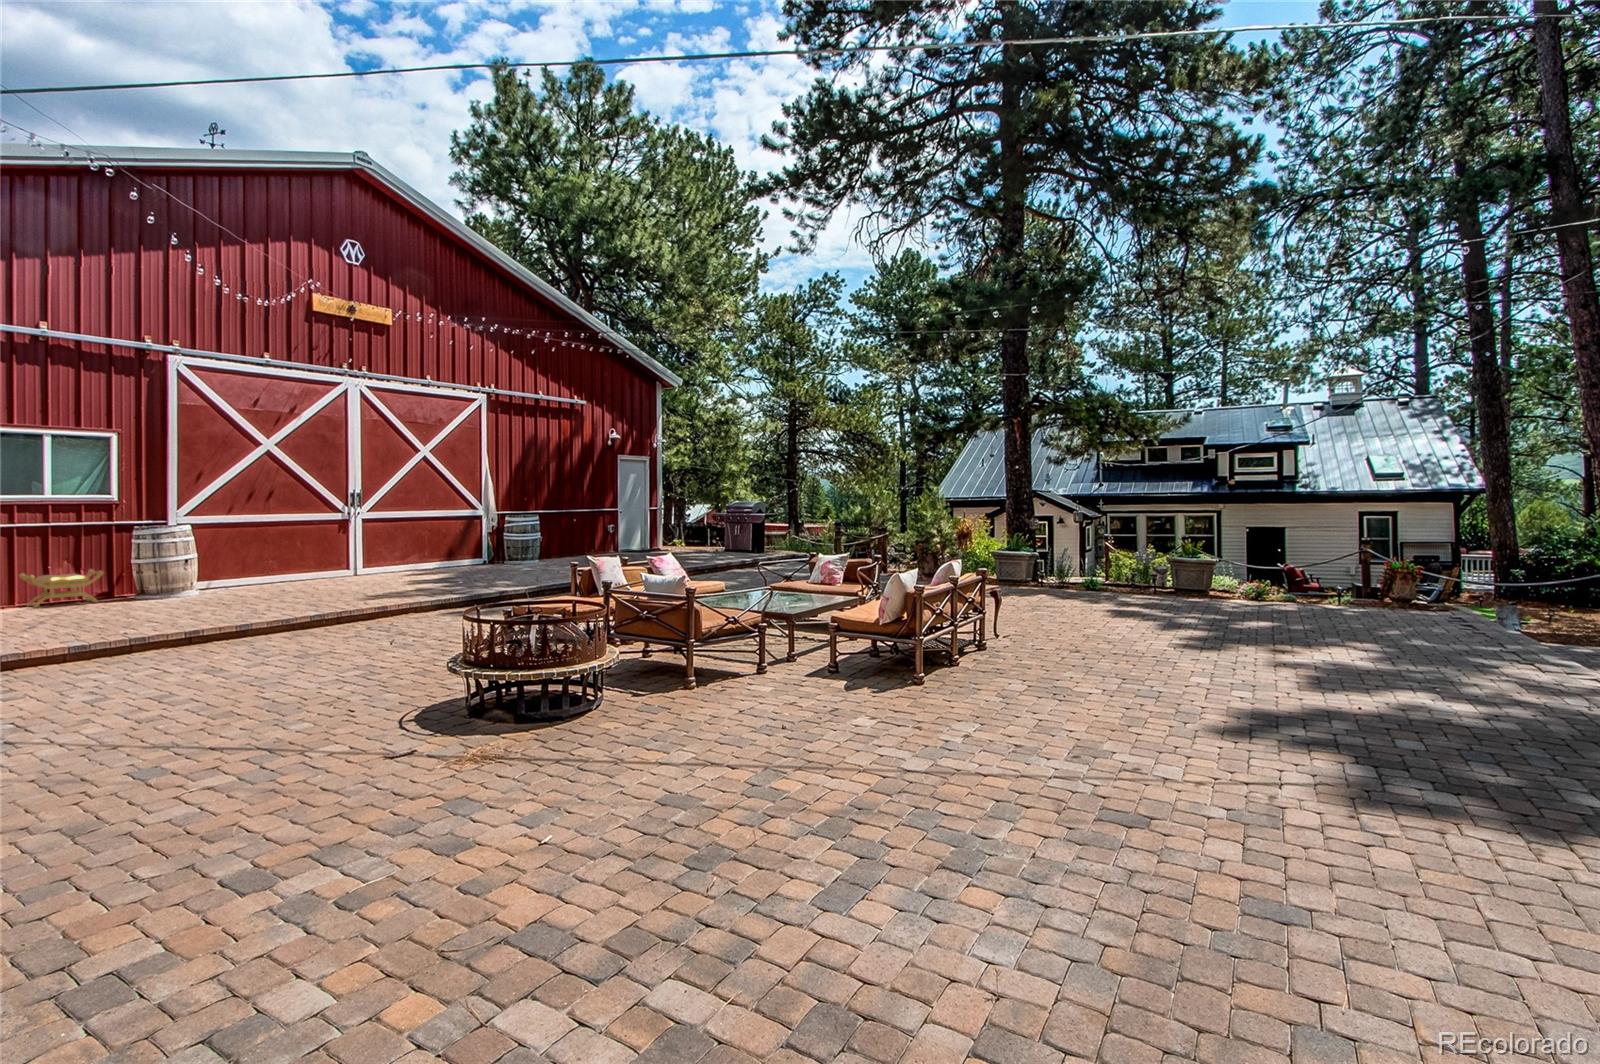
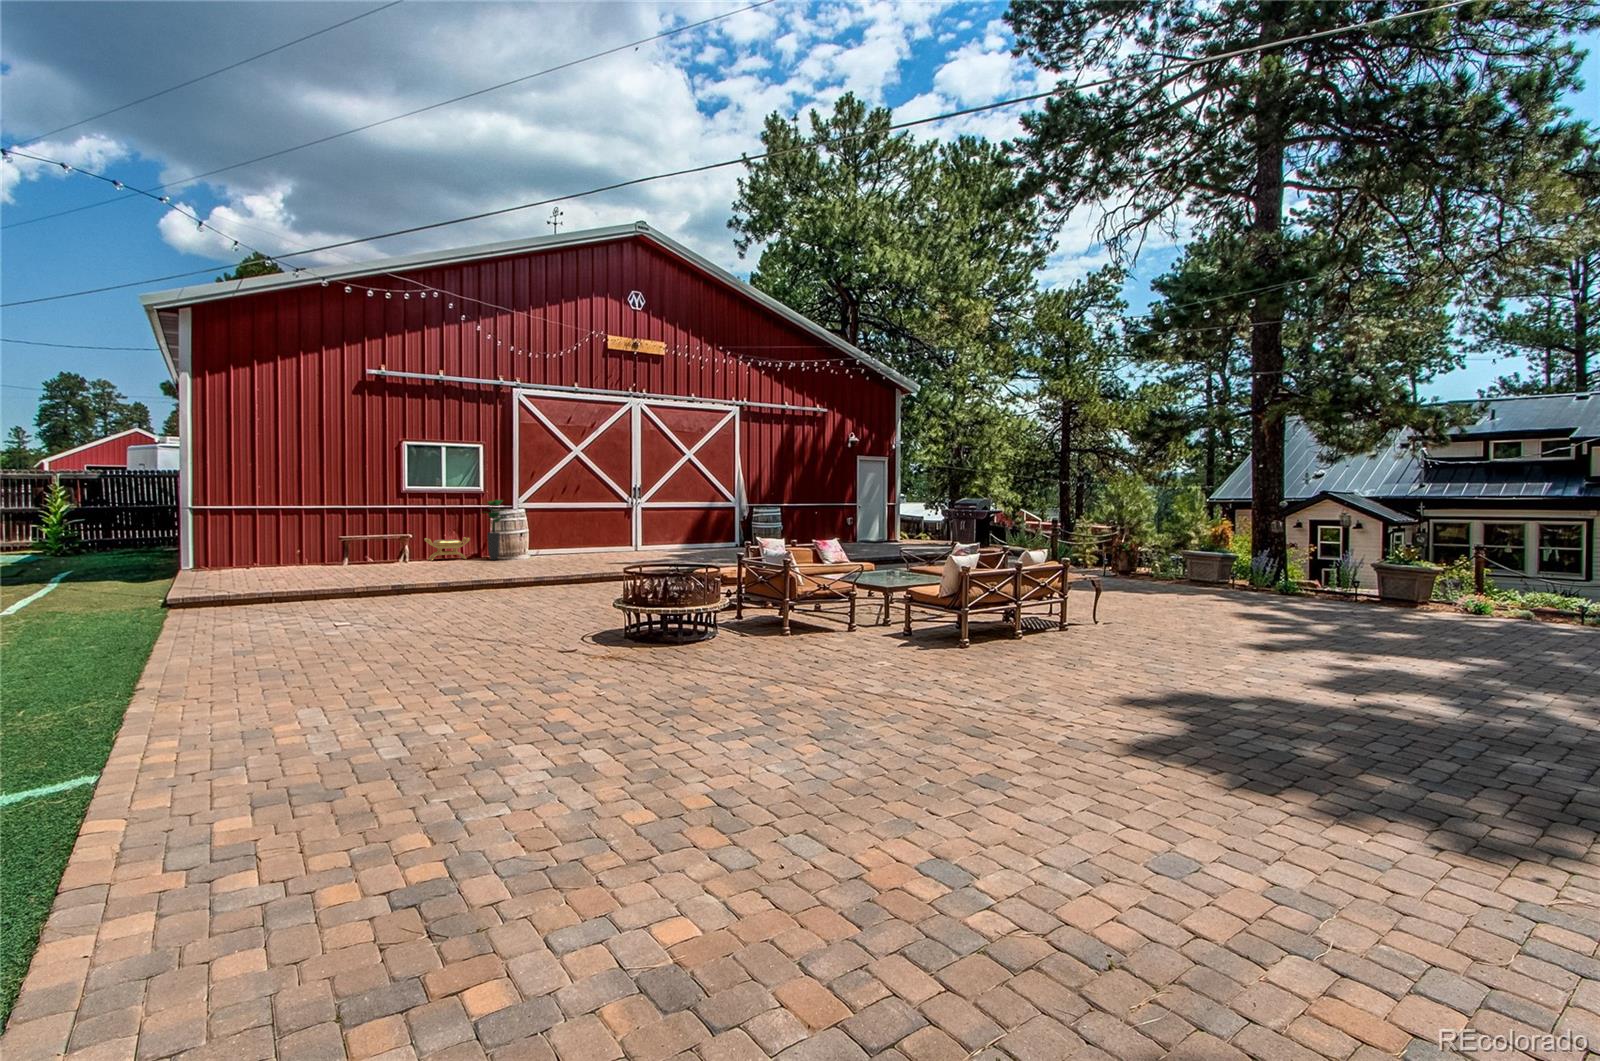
potted plant: none [118,514,169,601] -> present [486,500,503,560]

